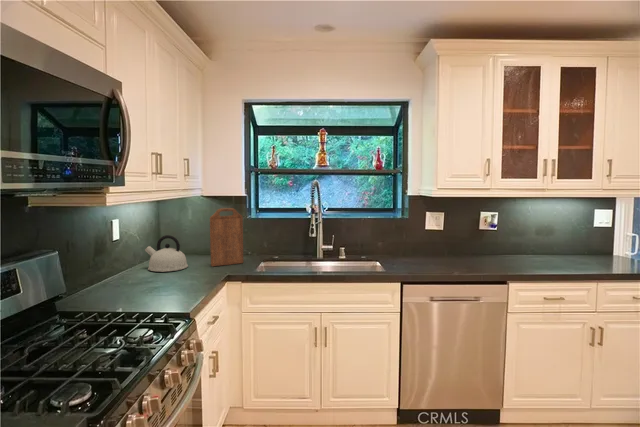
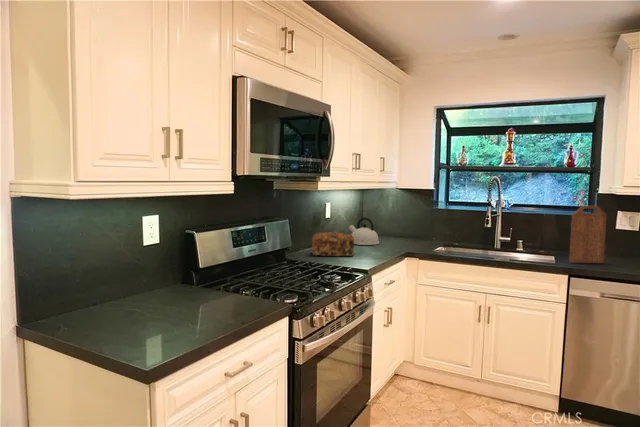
cutting board: present [210,208,243,266] -> present [569,206,607,263]
bread loaf: none [96,261,161,299] -> present [312,232,354,256]

